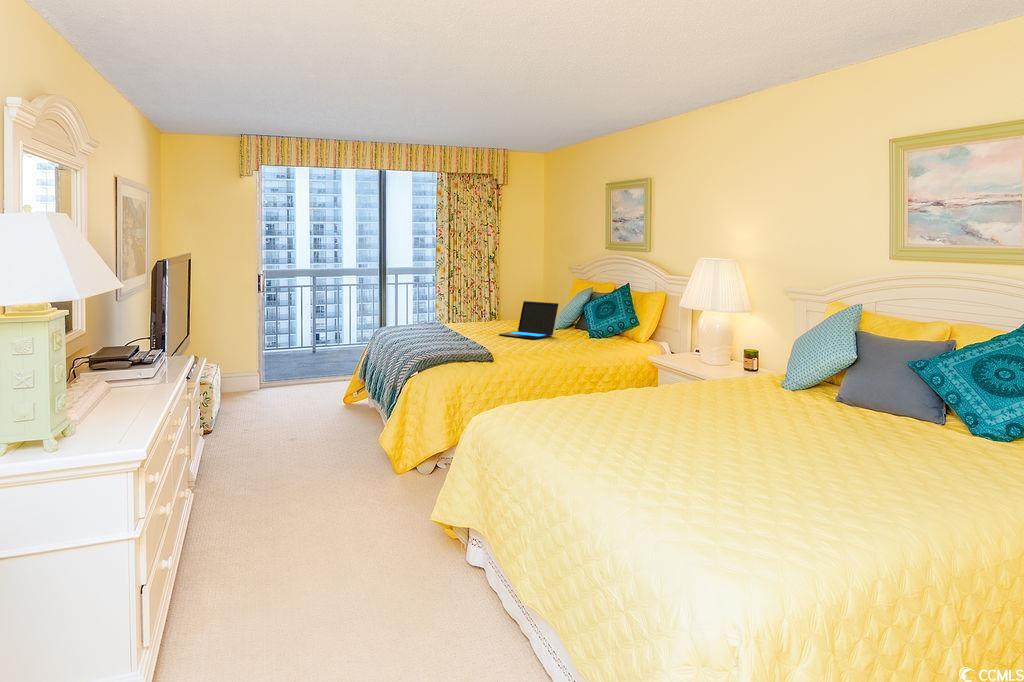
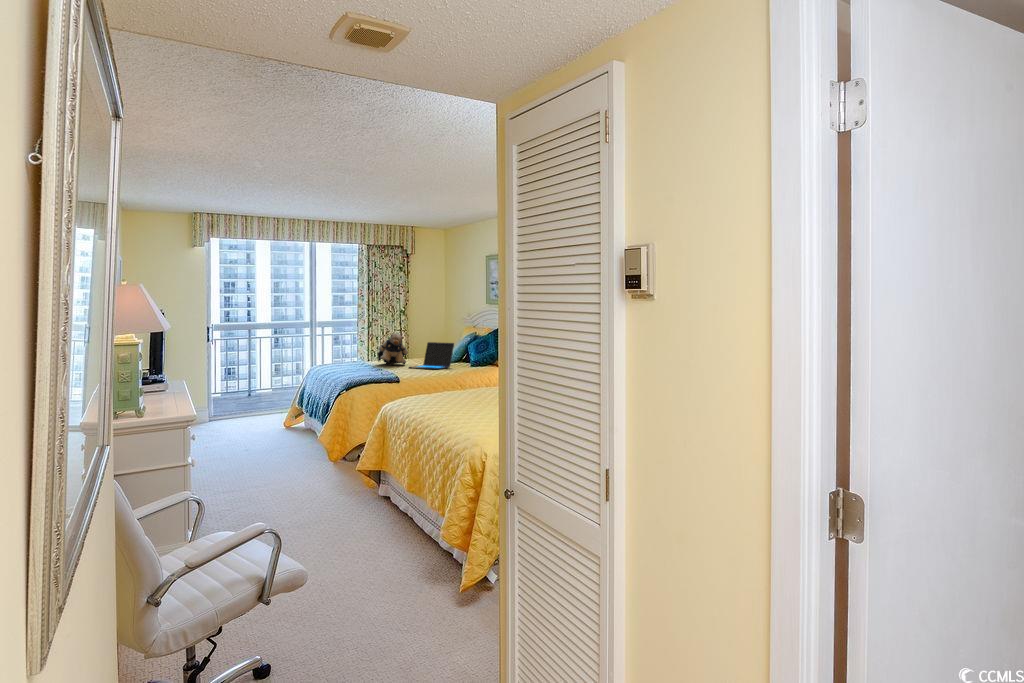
teddy bear: none [460,289,498,330] -> present [377,334,408,366]

